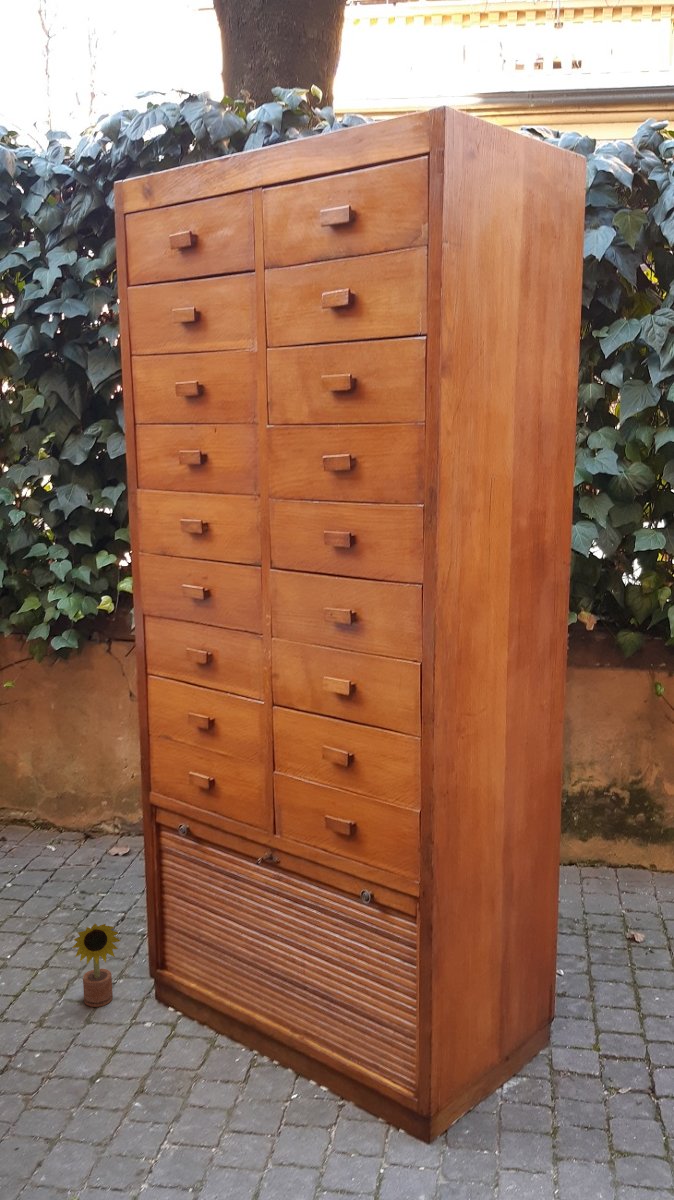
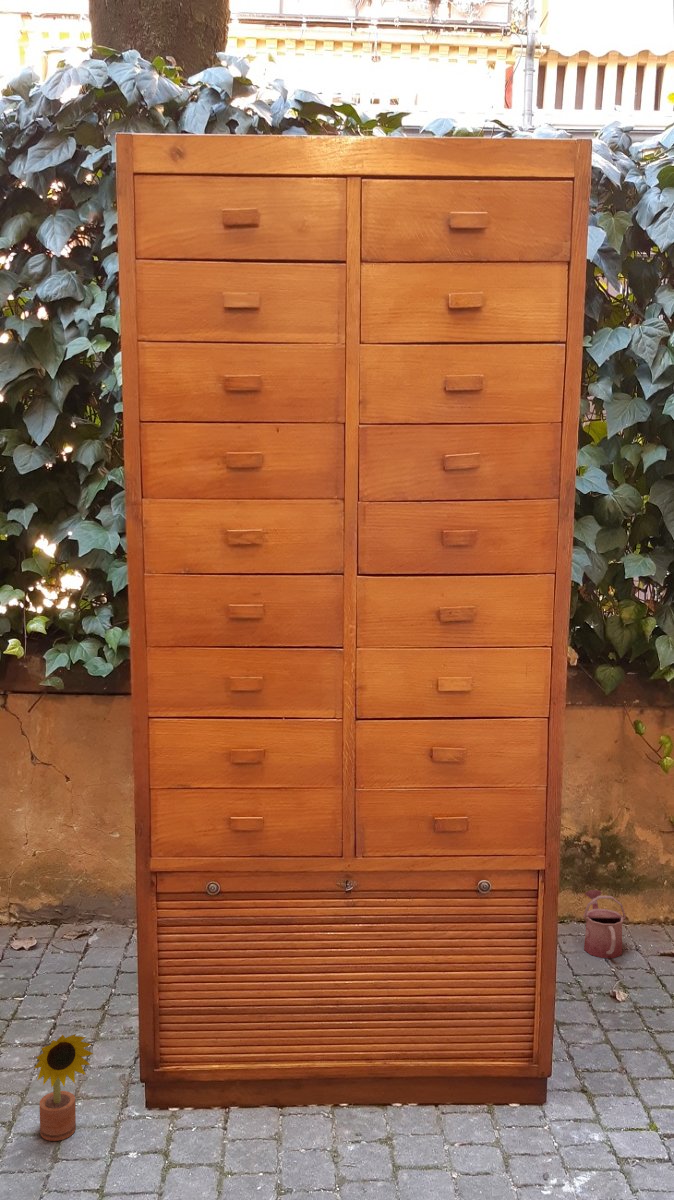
watering can: none [602,838,643,901] -> present [583,890,626,958]

